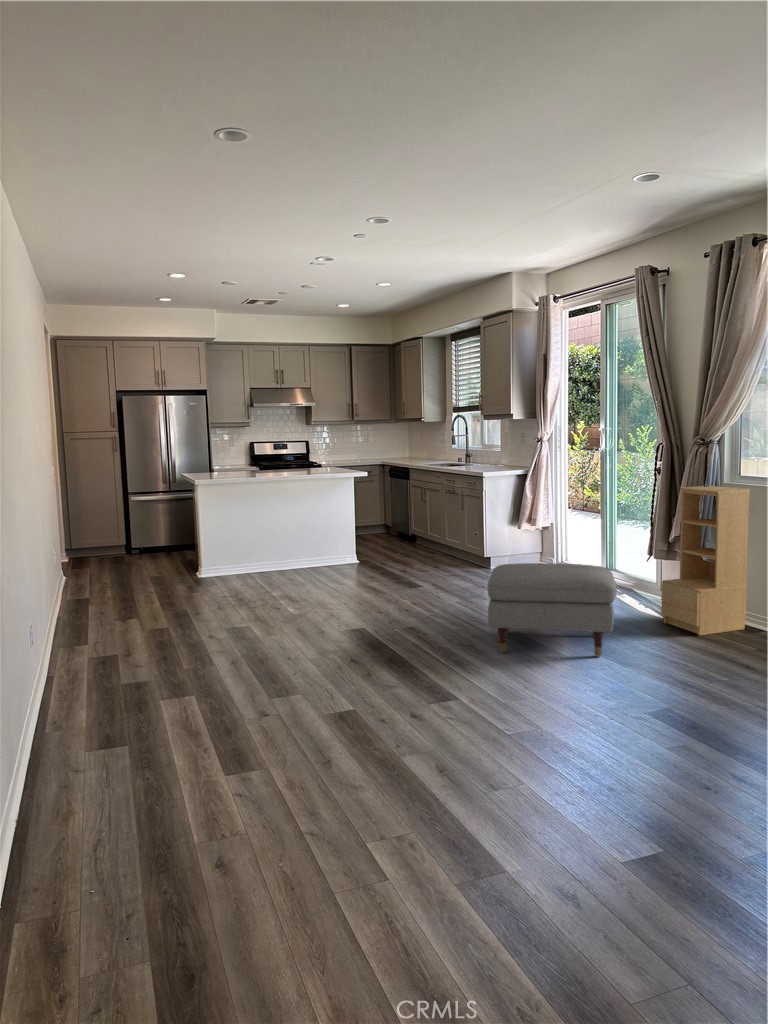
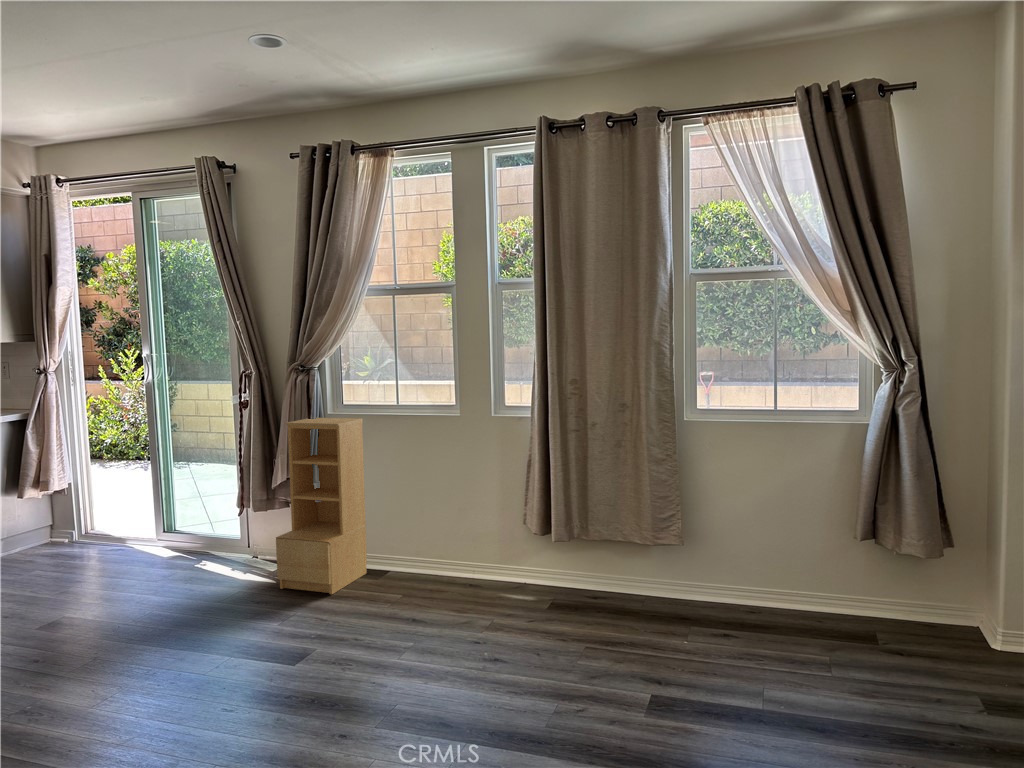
ottoman: present [487,563,617,657] -> none [43,537,266,711]

